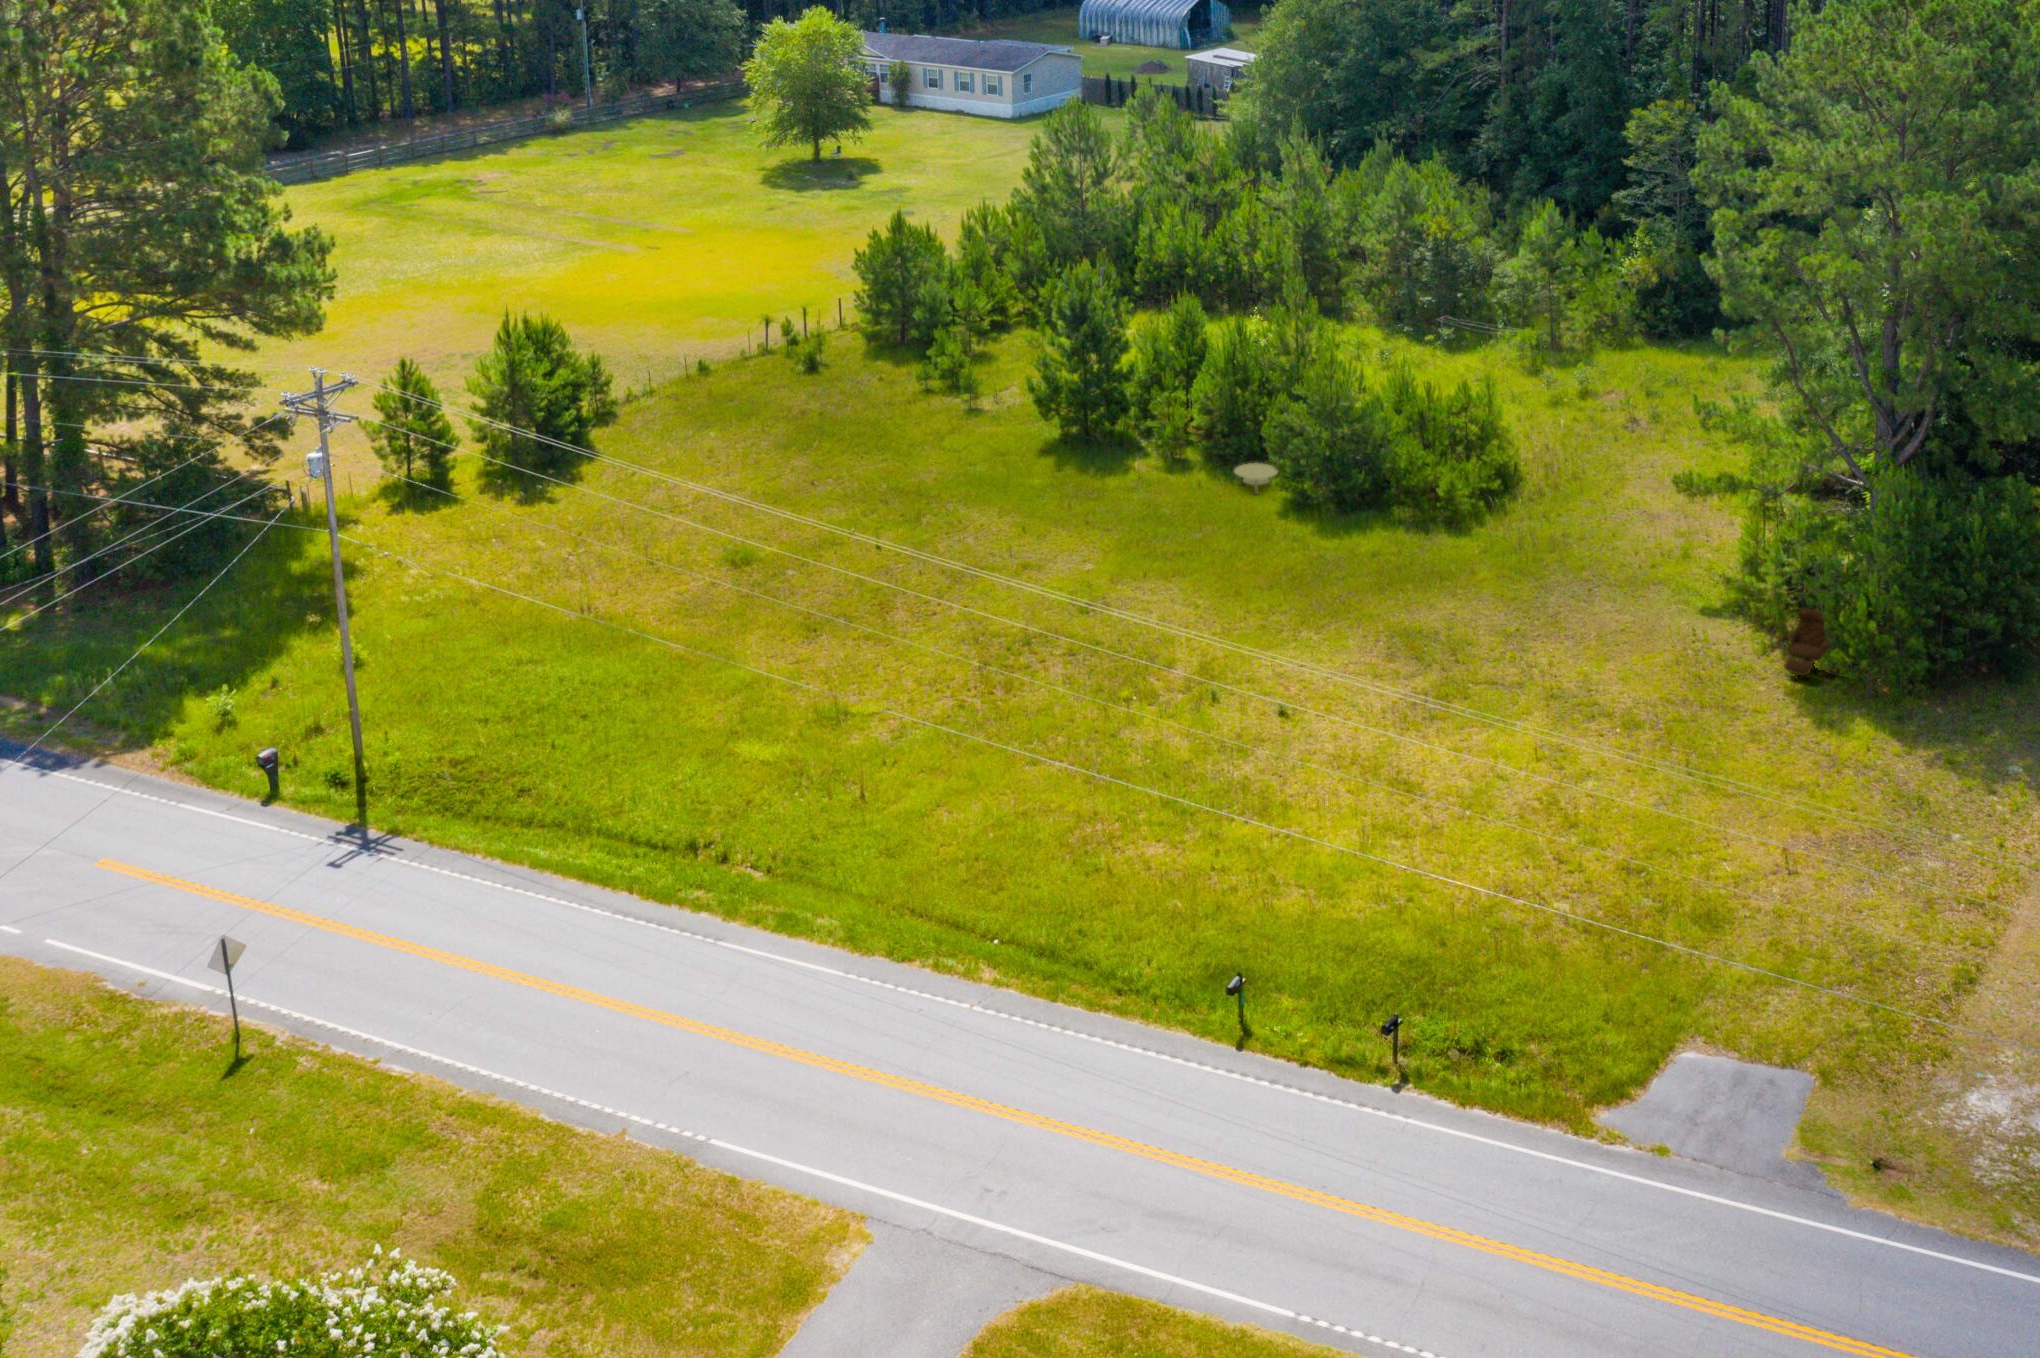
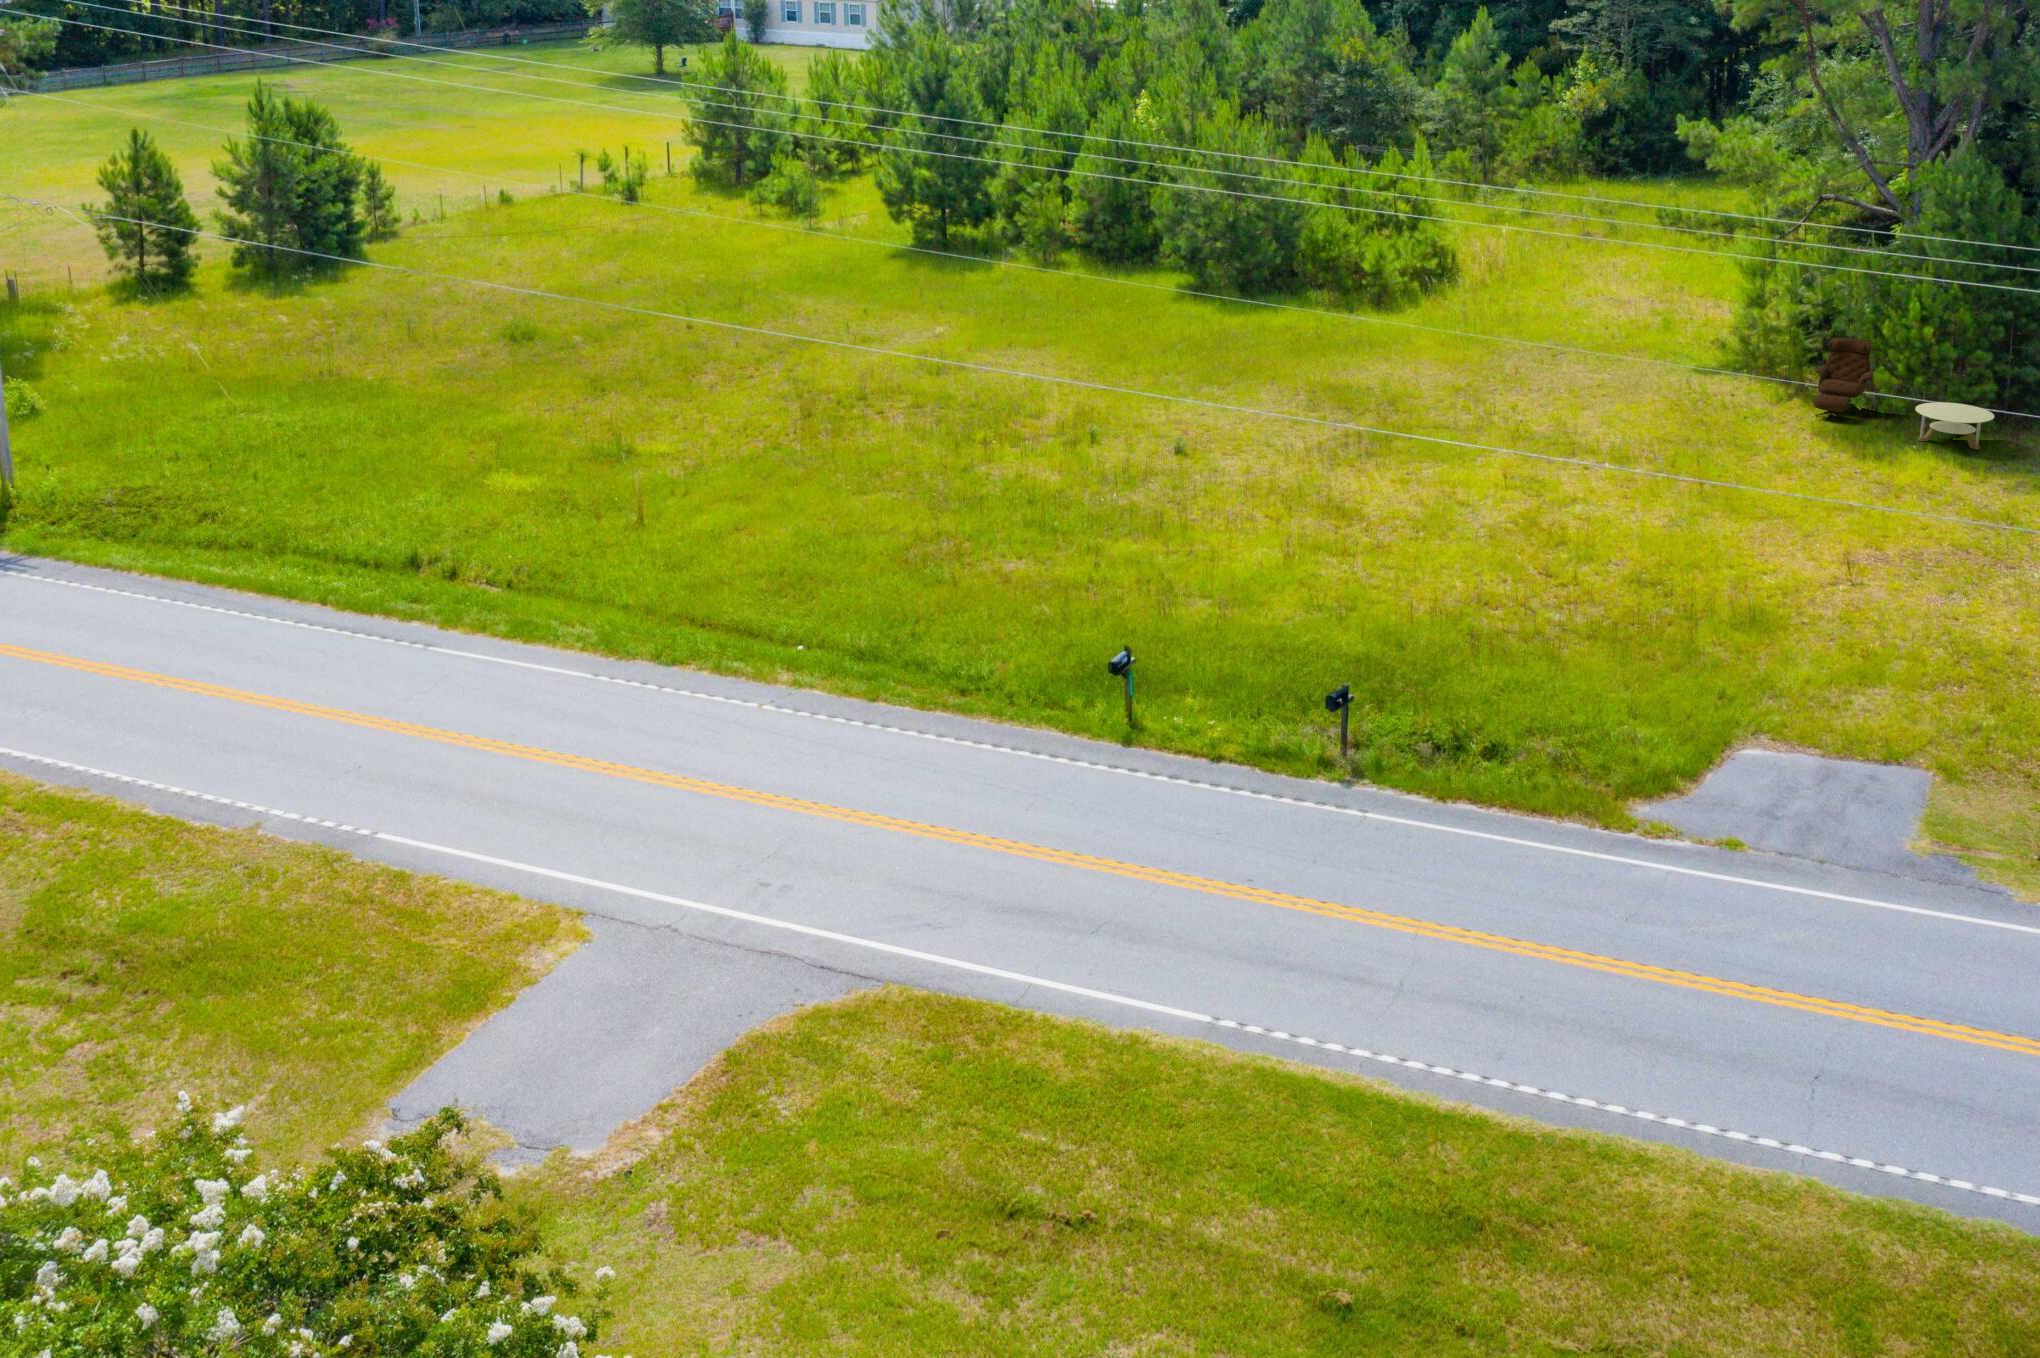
round table: present [1234,463,1278,495] -> present [1915,402,1994,450]

